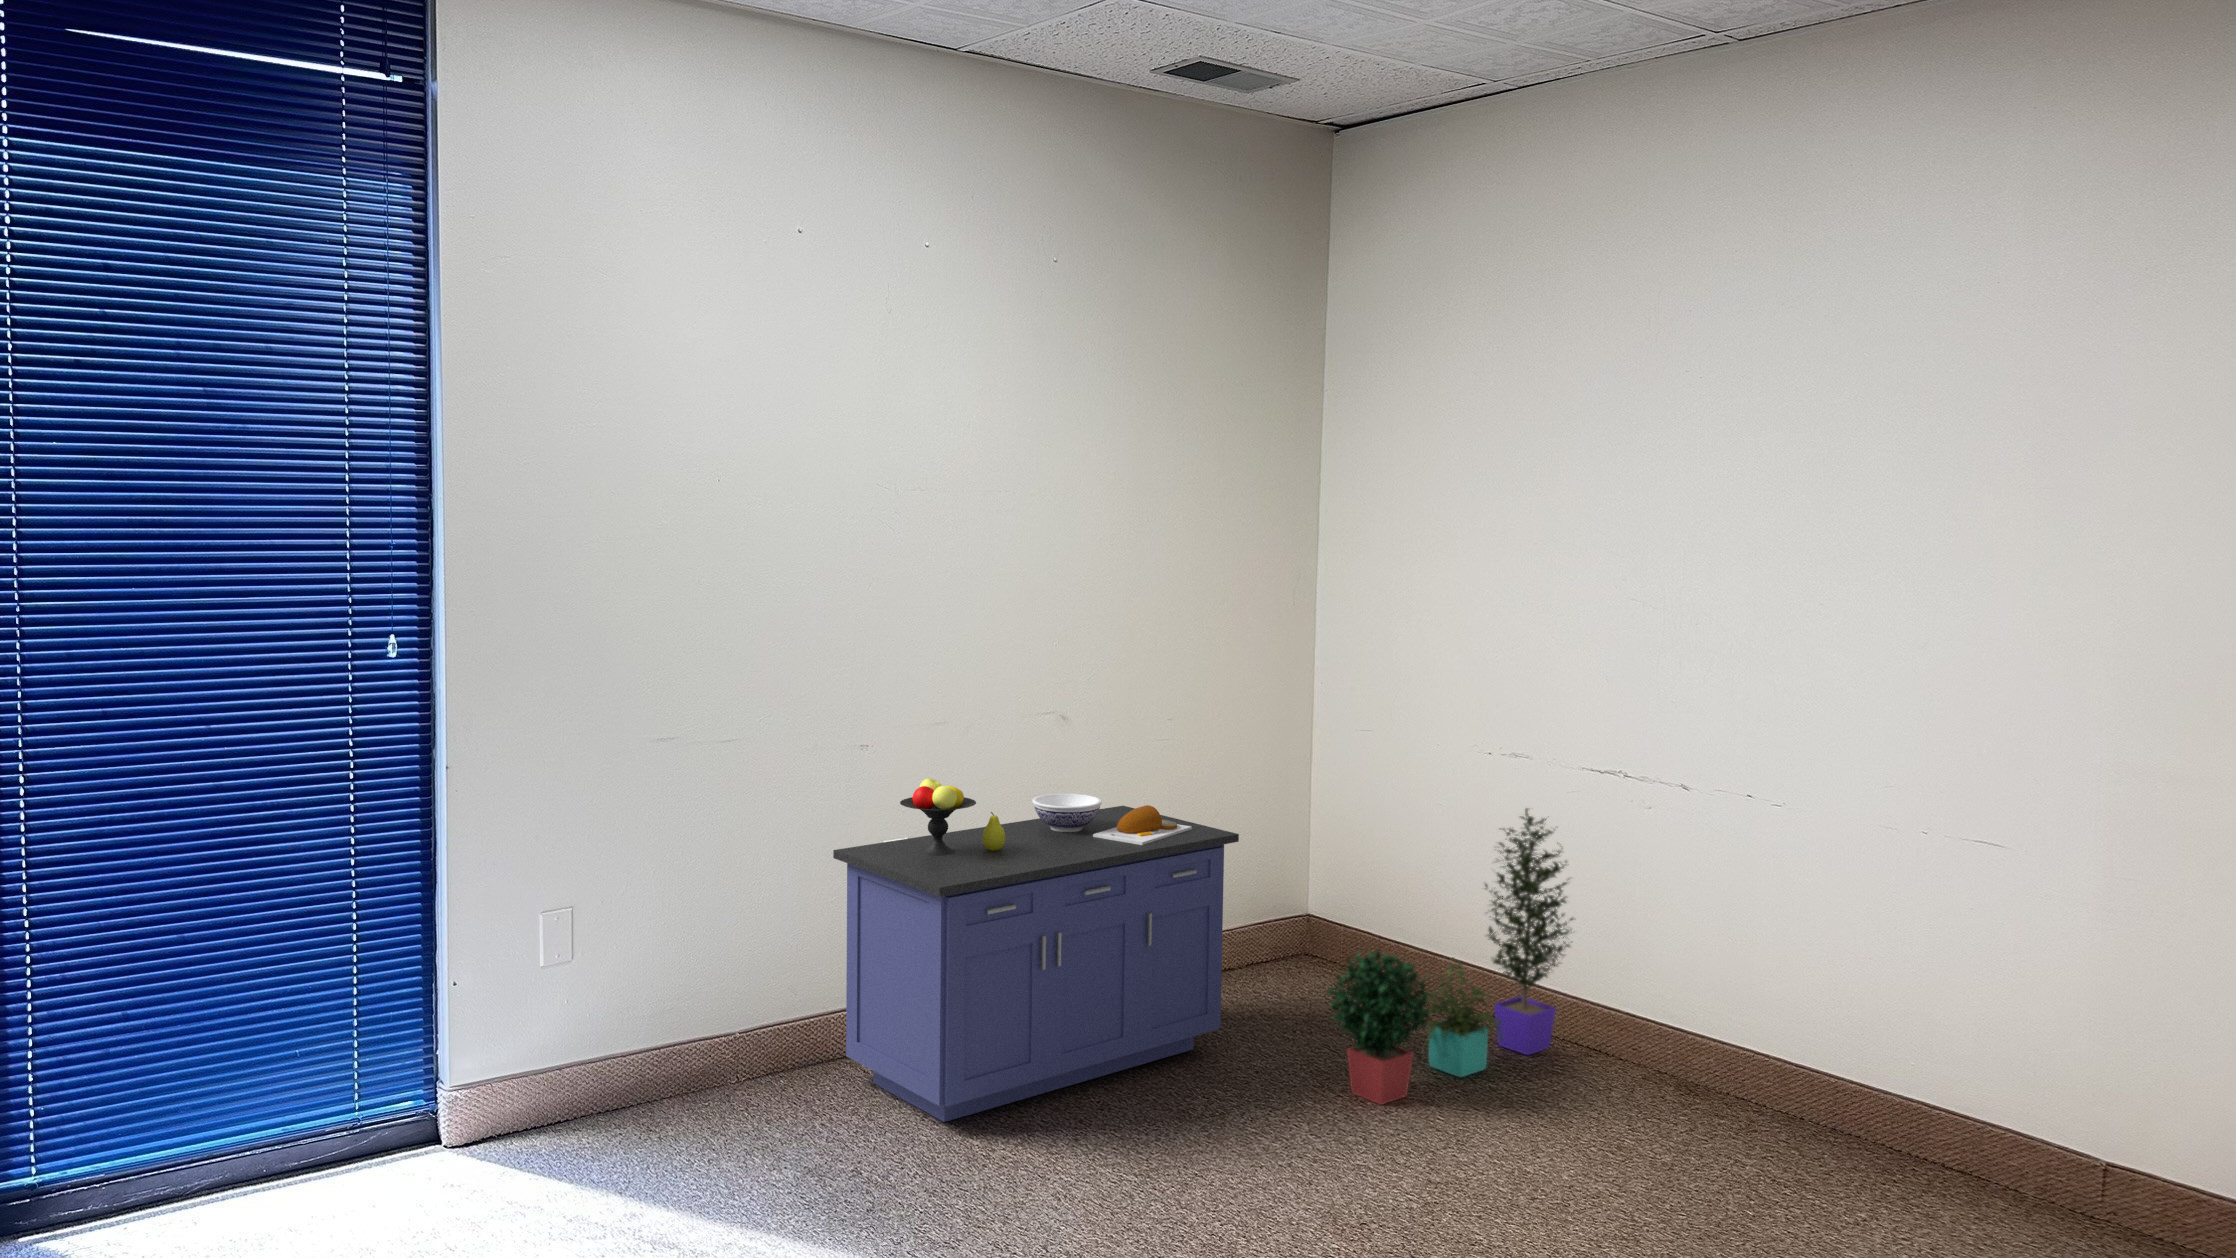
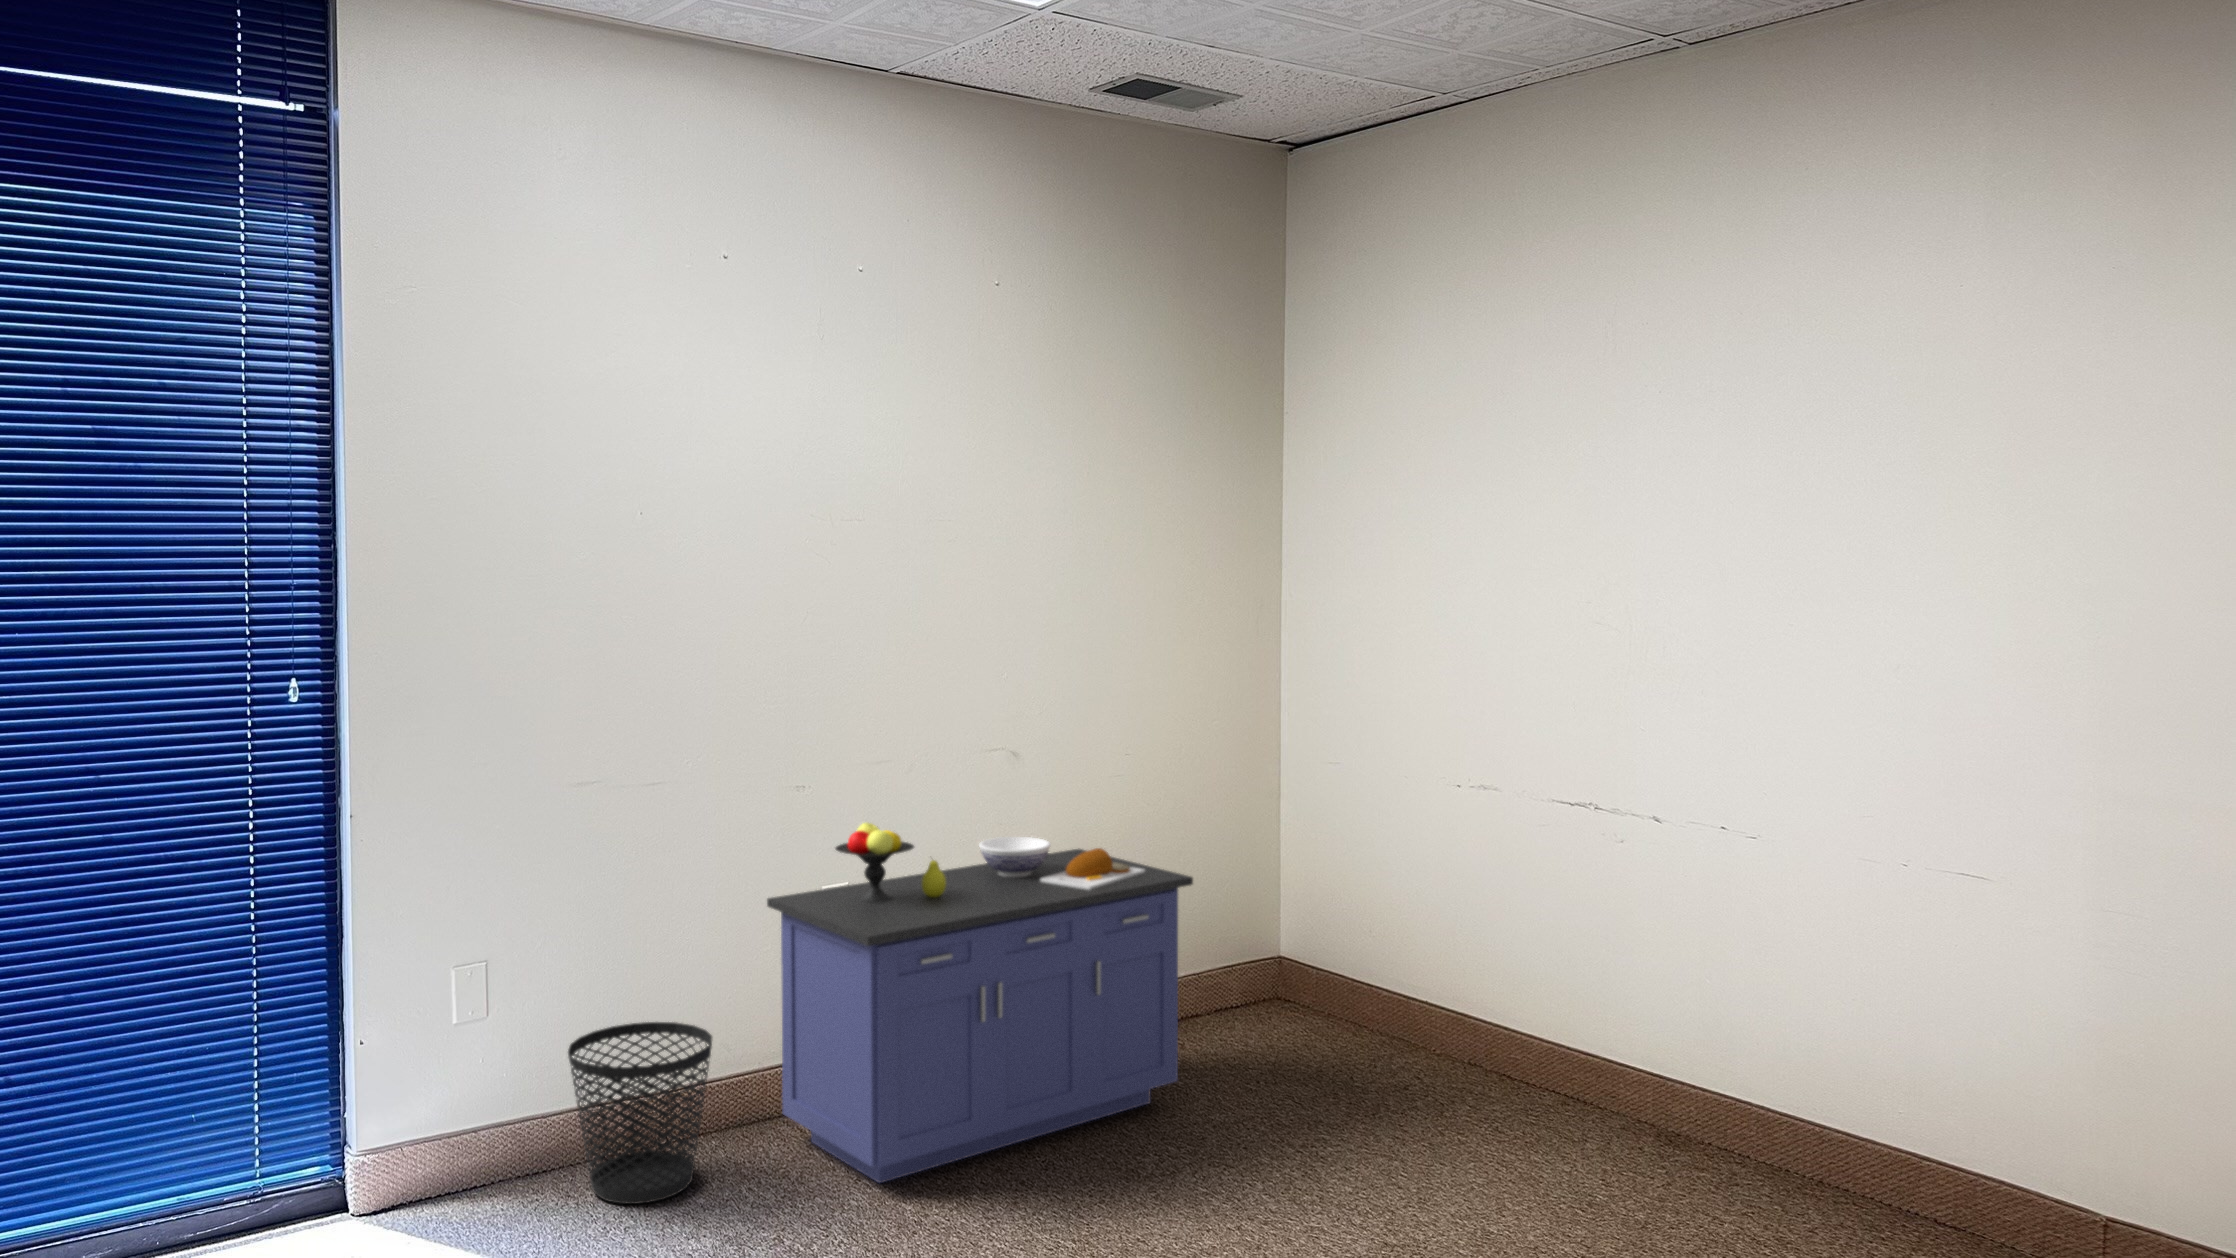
potted plant: present [1326,808,1573,1105] -> none [1282,846,1550,1161]
wastebasket: none [649,967,786,1139] -> present [568,1022,712,1204]

